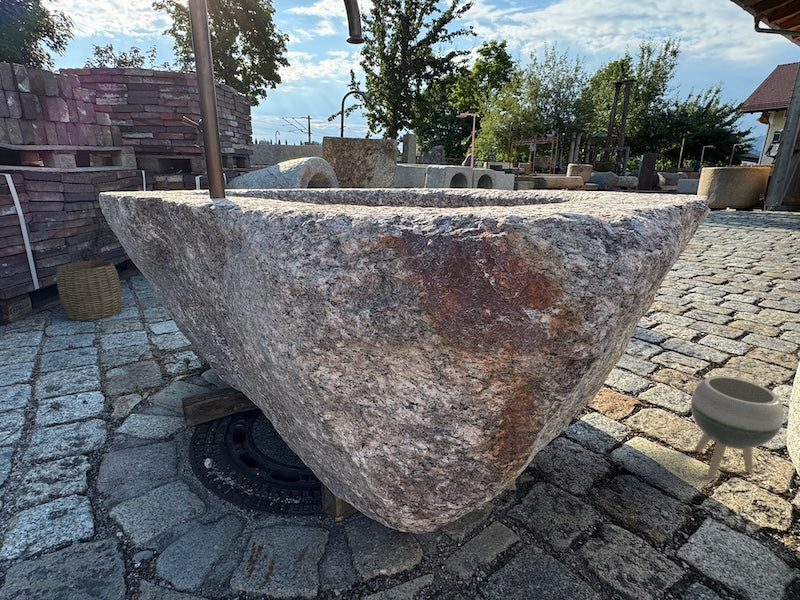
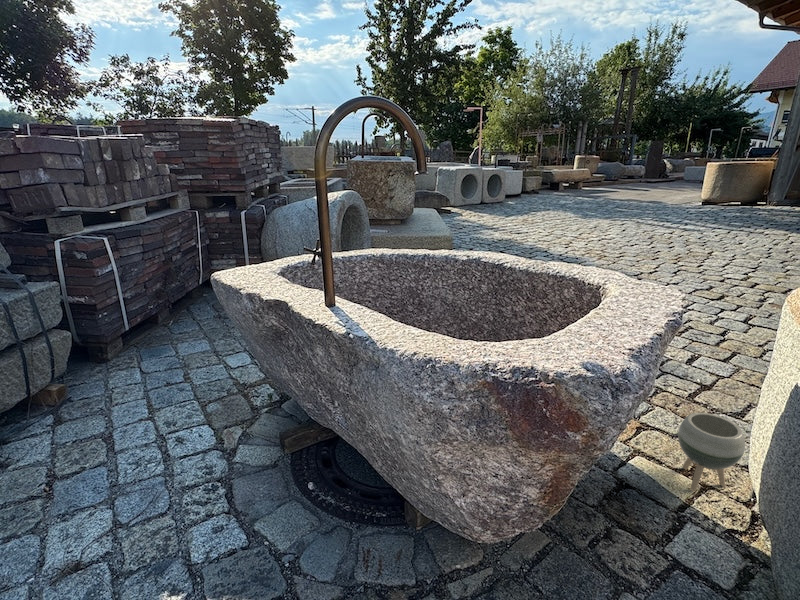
woven basket: present [56,261,122,320] -> none [134,300,187,355]

